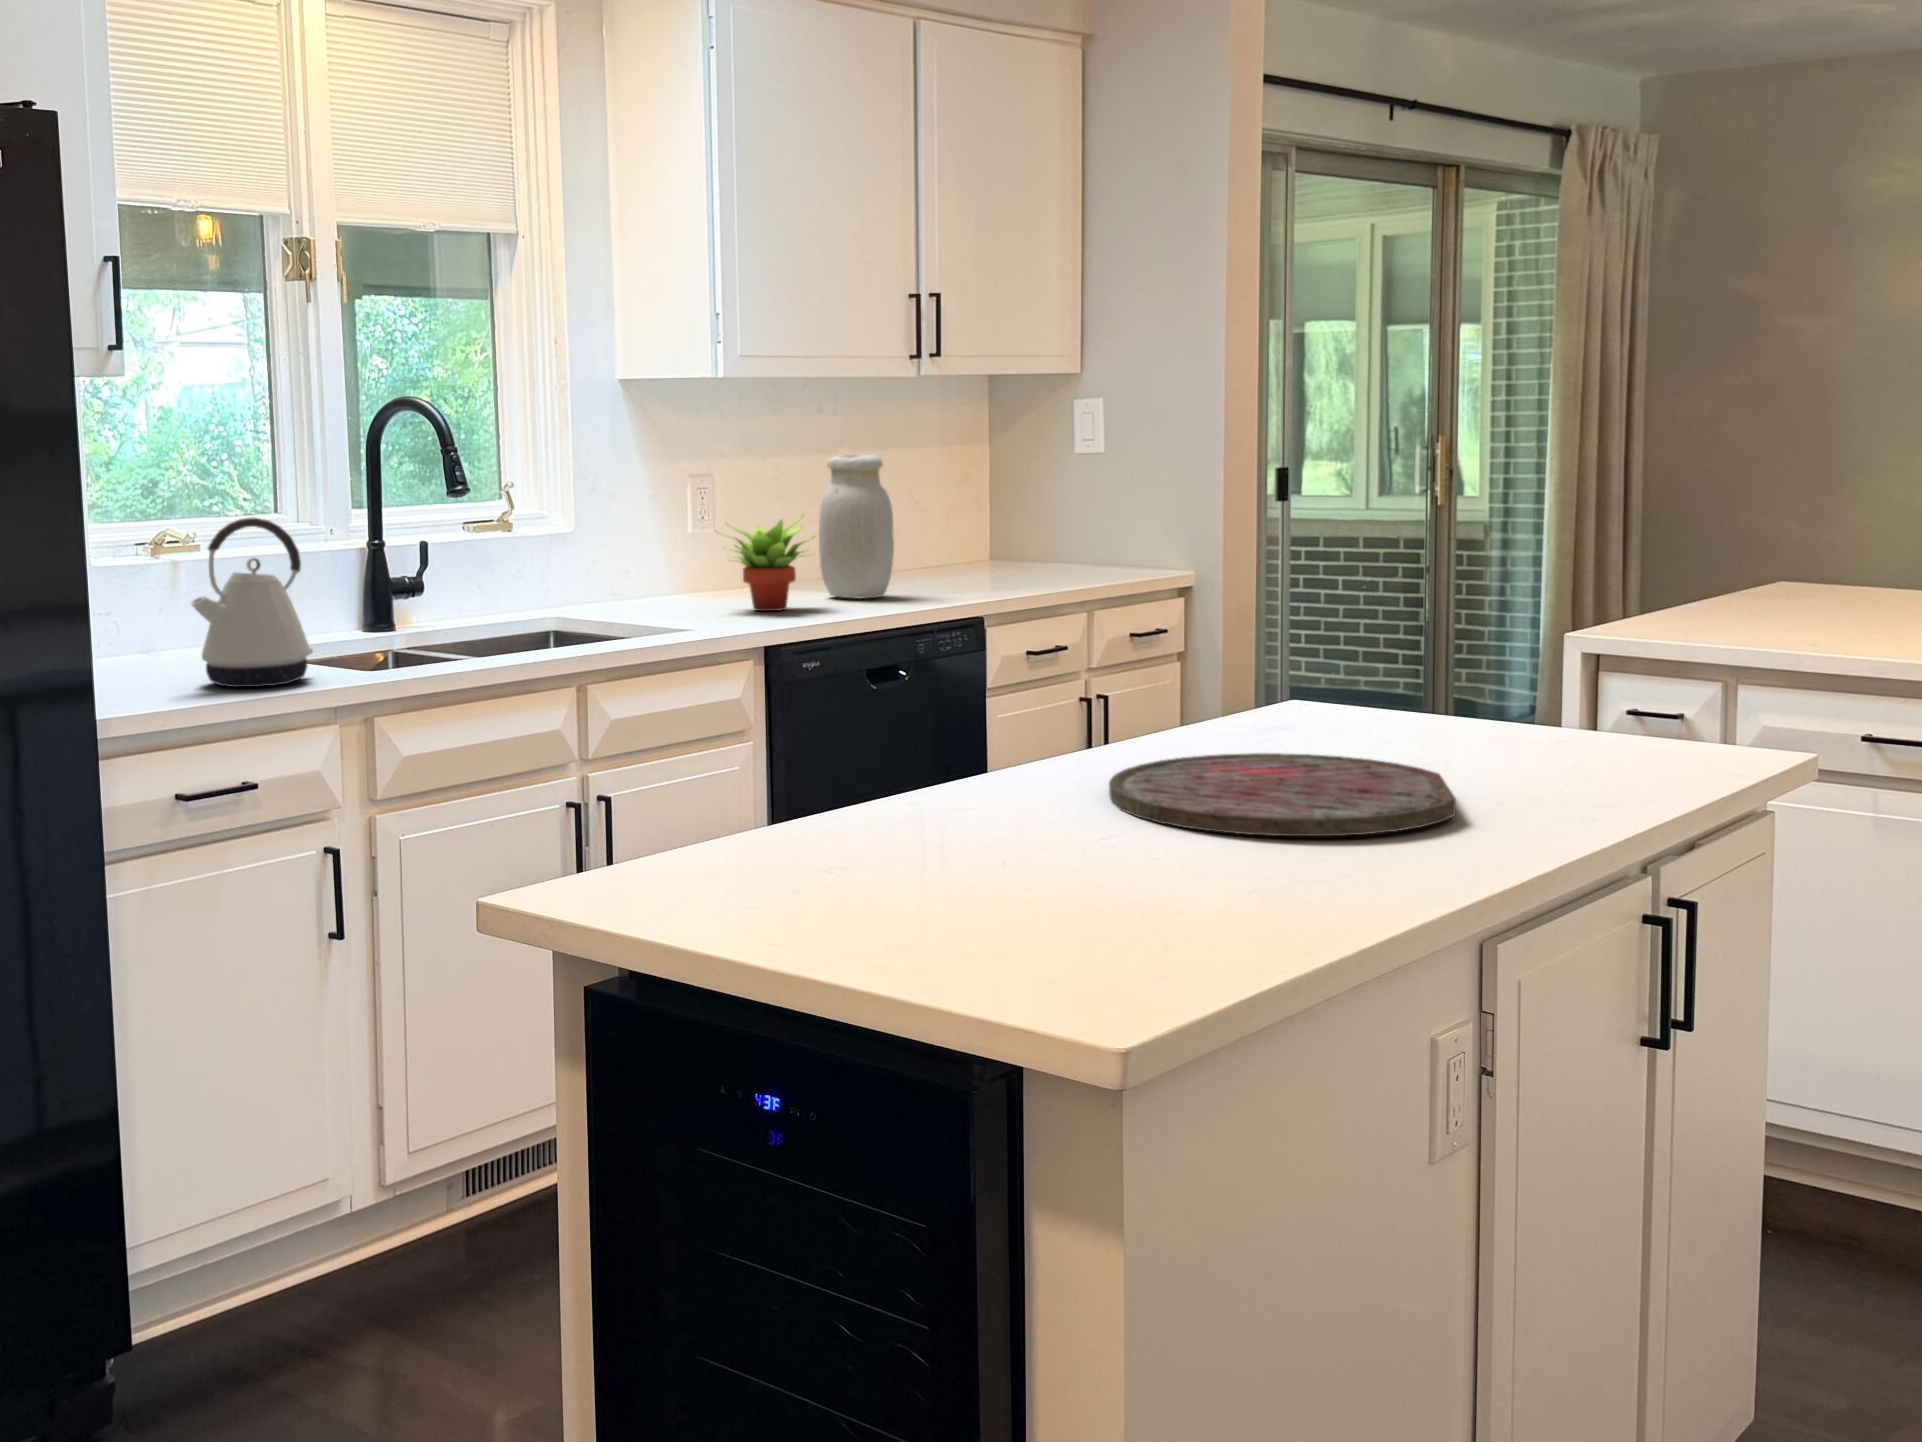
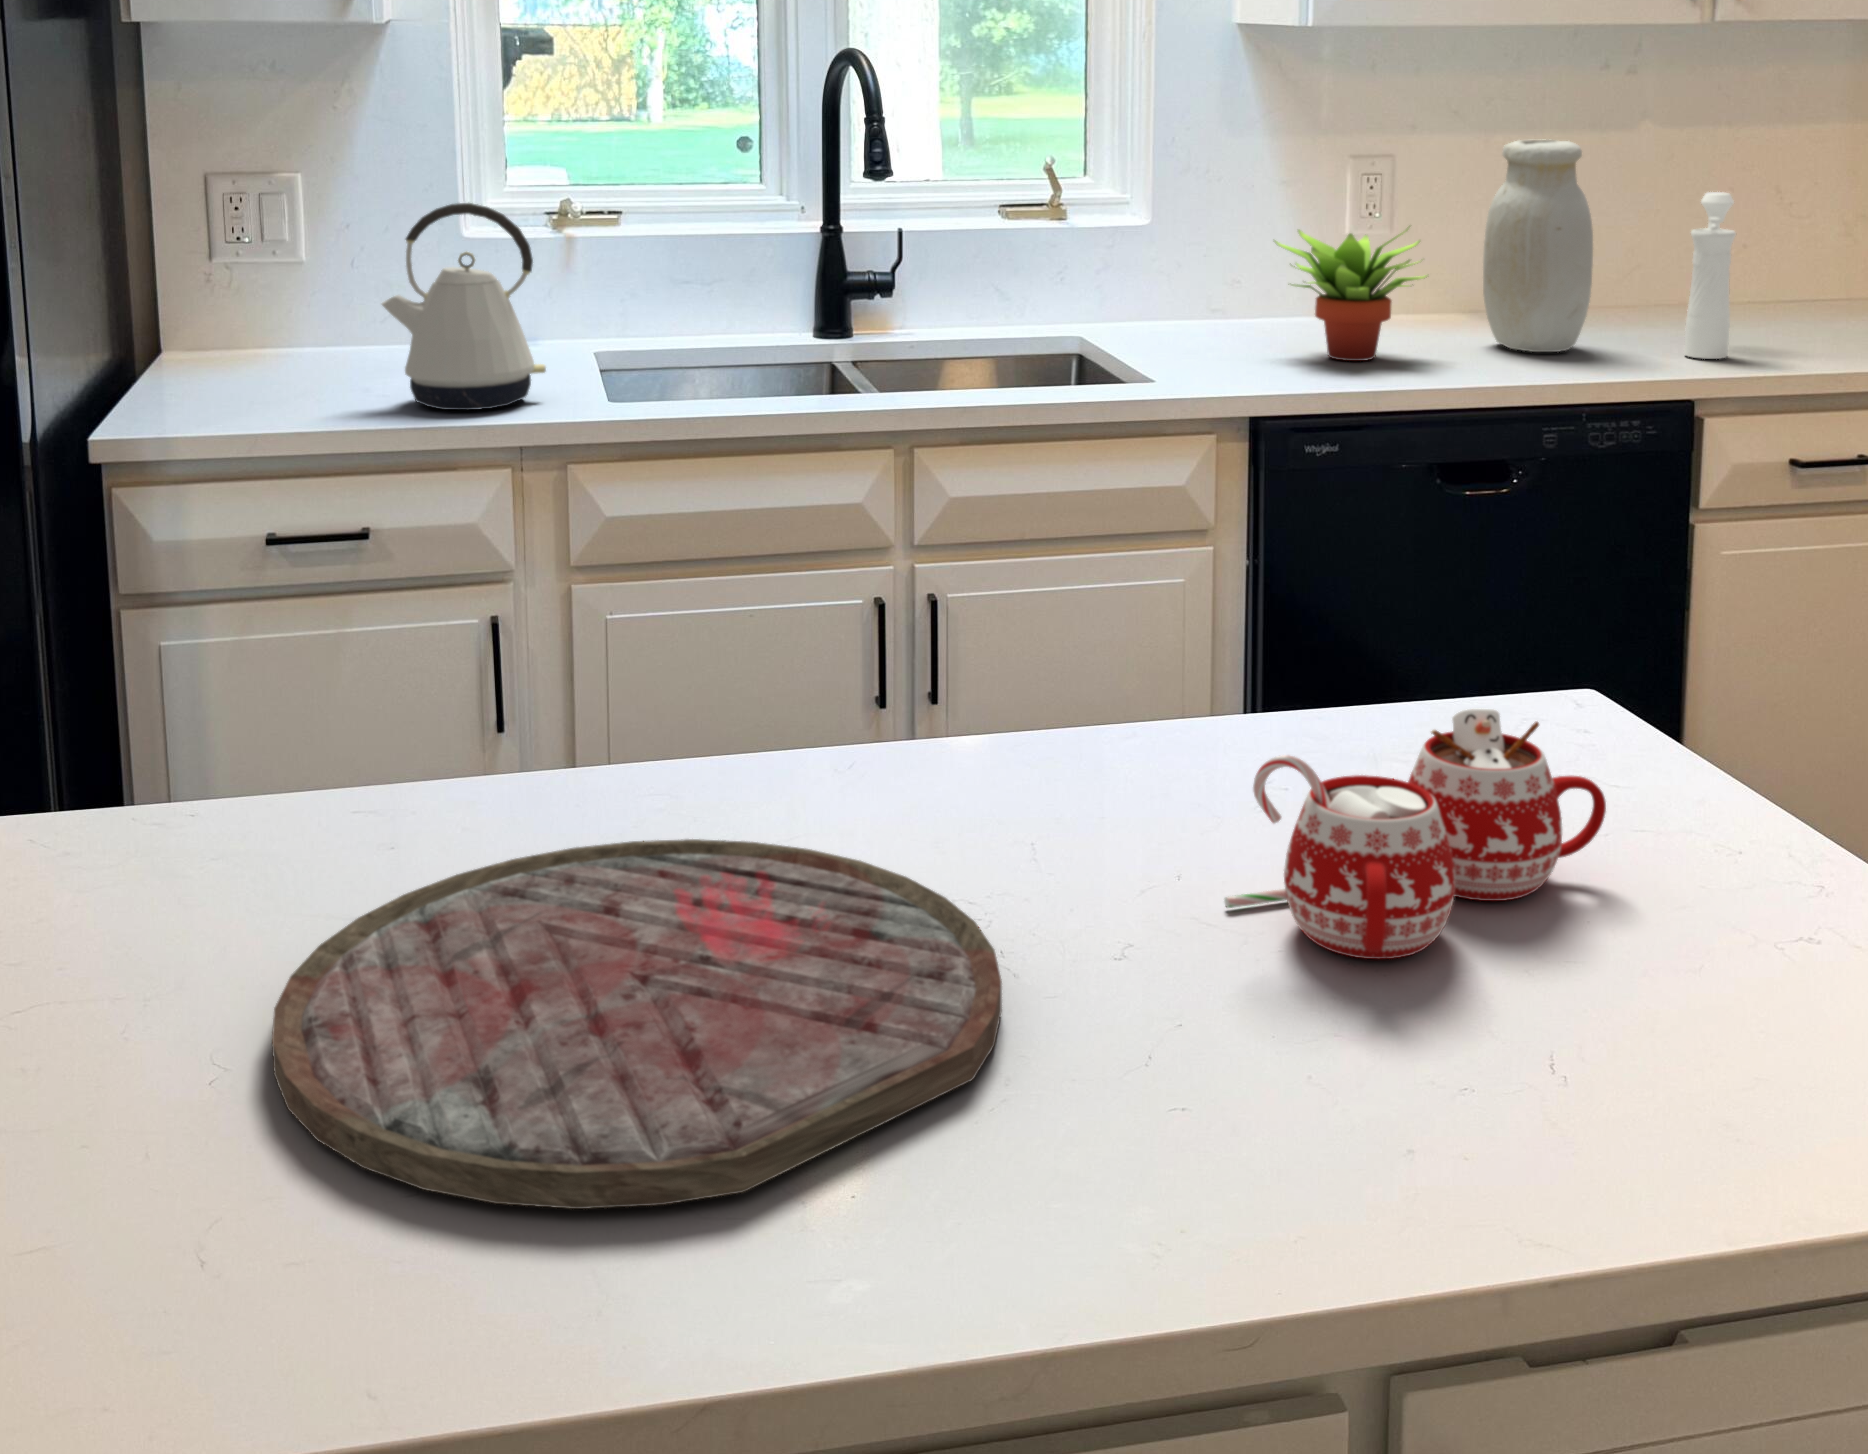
pepper mill: none [932,487,974,593] -> present [1684,192,1736,359]
mug: none [1380,652,1491,751] -> present [1224,709,1606,959]

